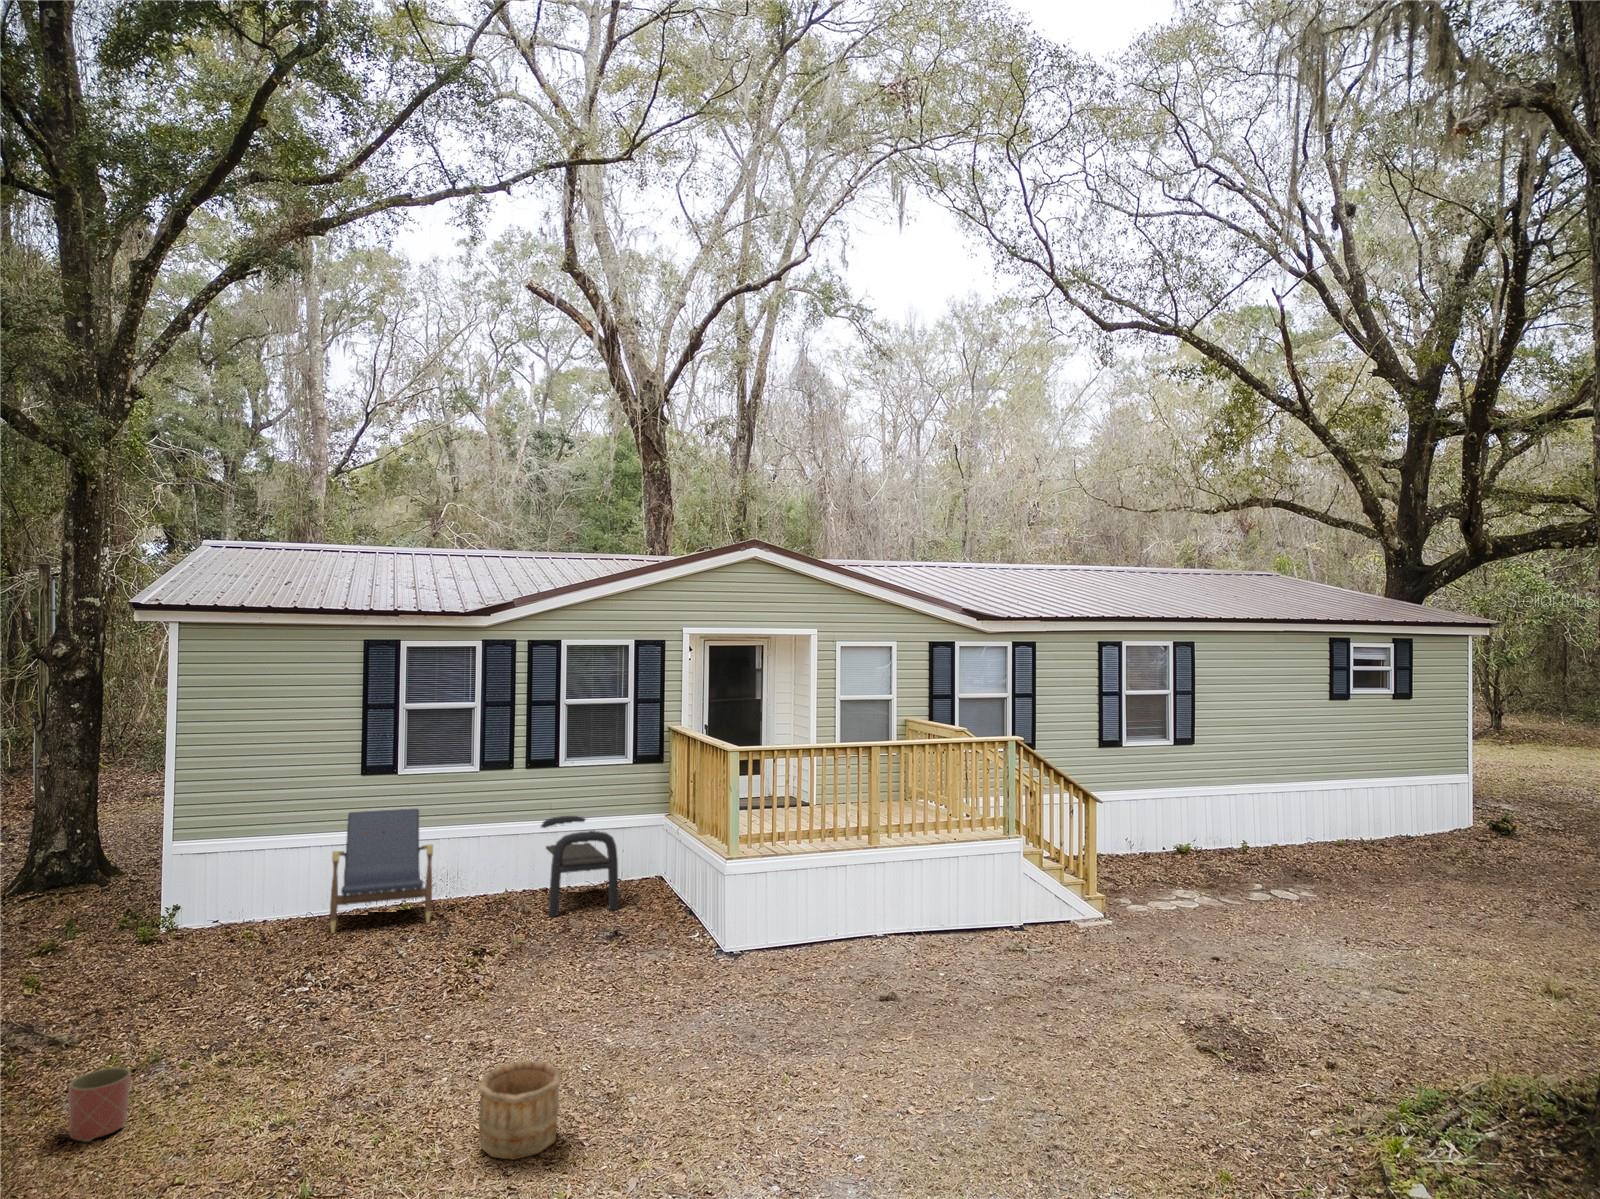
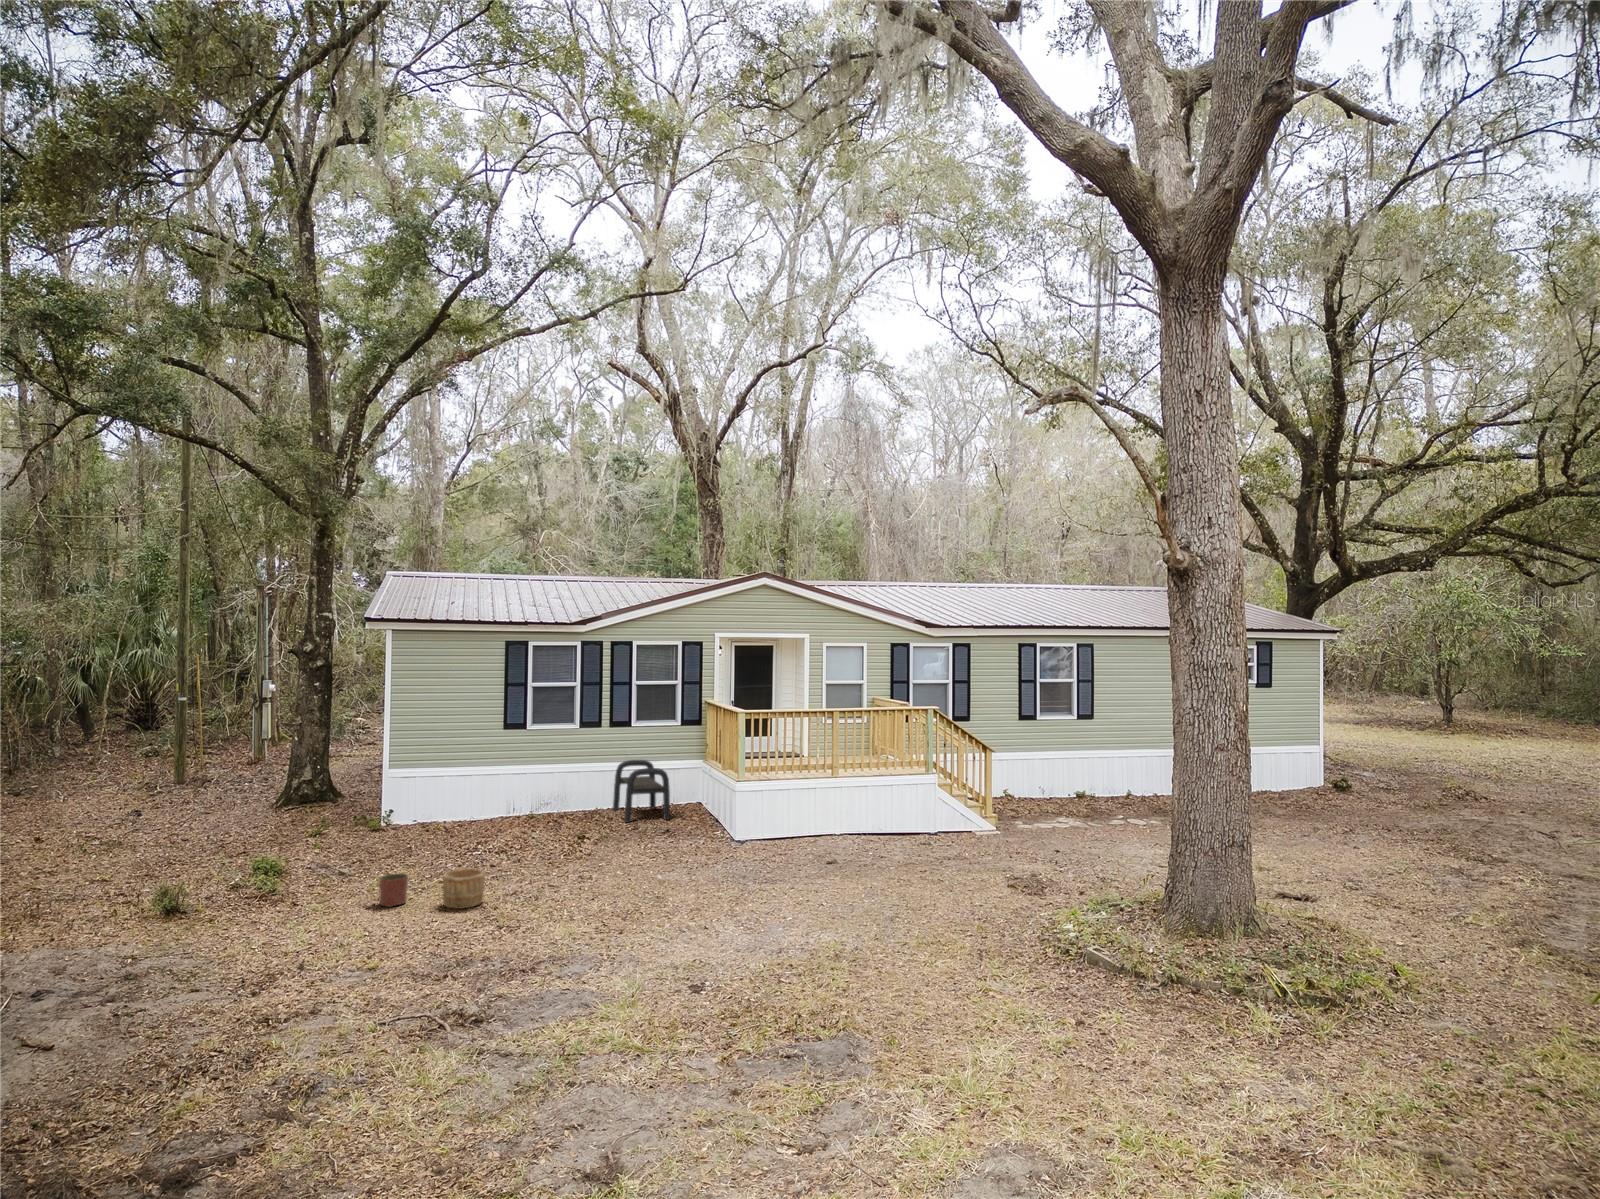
lounge chair: present [330,809,433,933] -> none [488,752,551,828]
wooden bucket: present [478,1061,561,1160] -> present [443,868,485,909]

